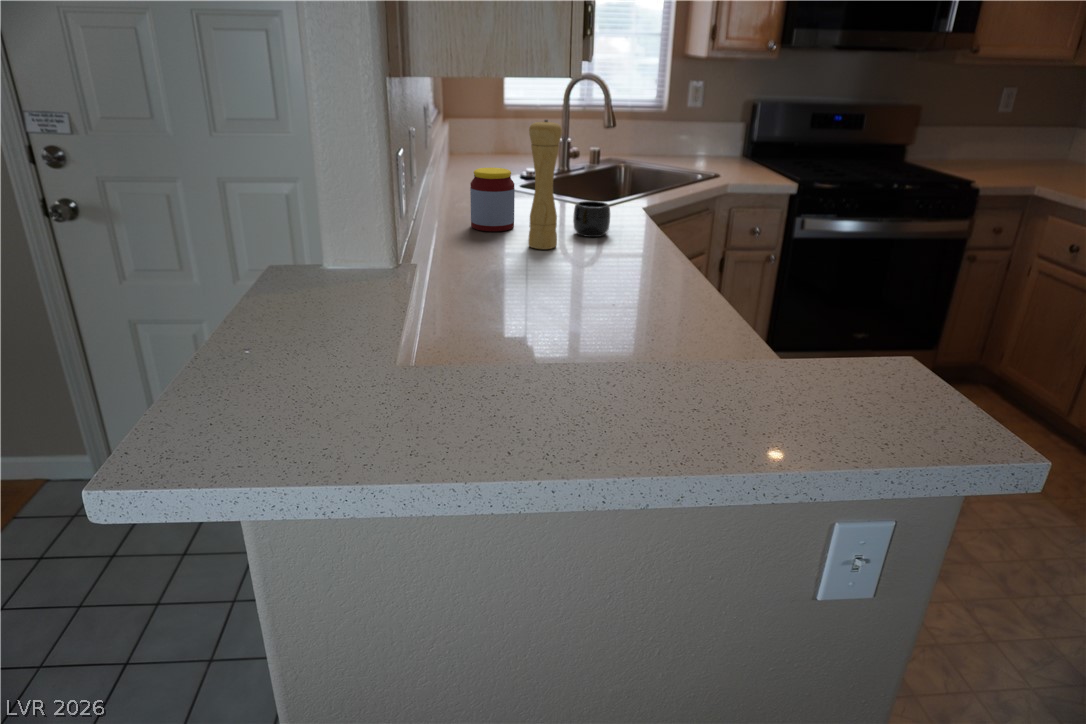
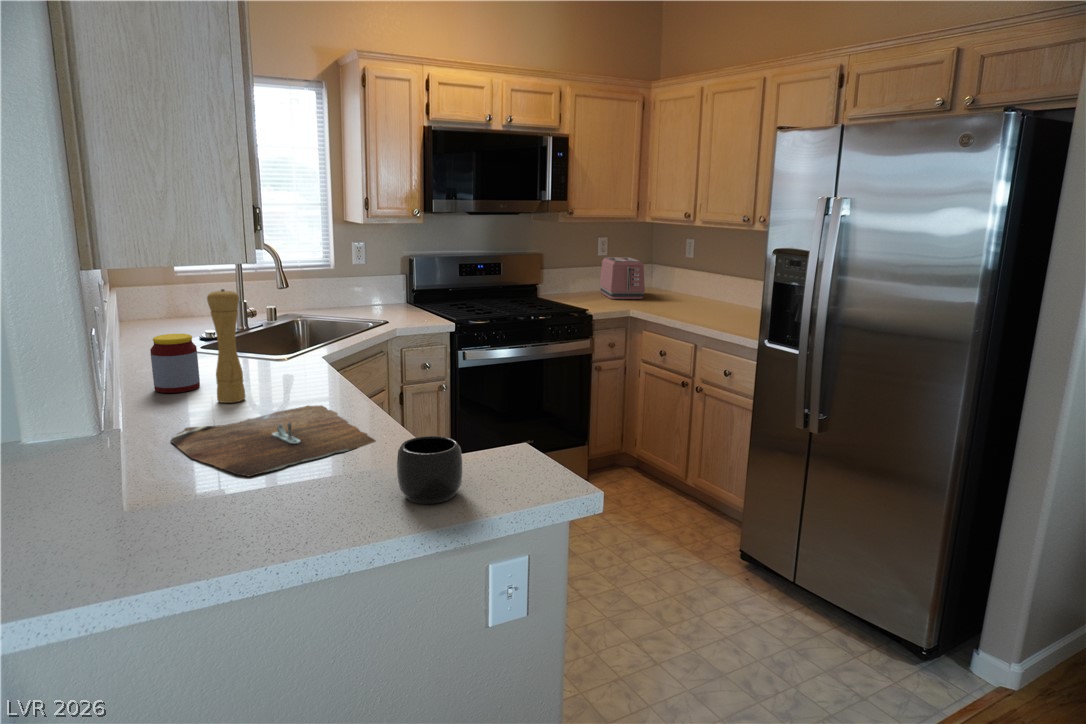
toaster: none [993,115,1070,174] -> present [600,257,645,299]
mug: present [573,201,610,237] -> present [397,436,462,504]
cutting board: none [477,263,695,338] -> present [171,405,376,477]

